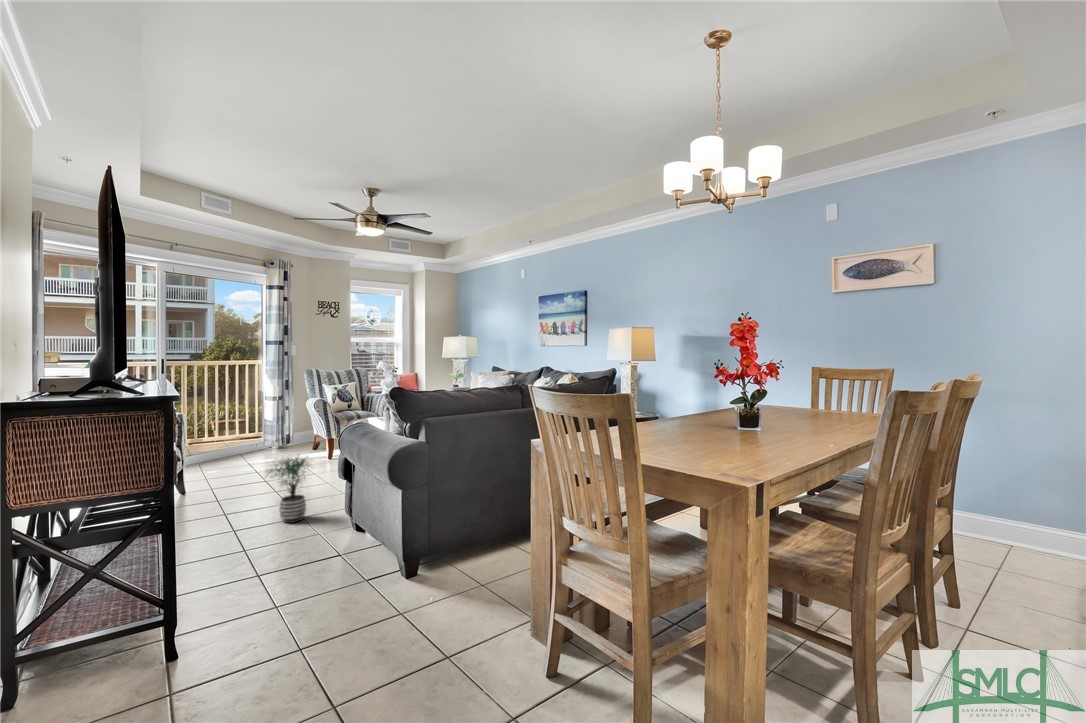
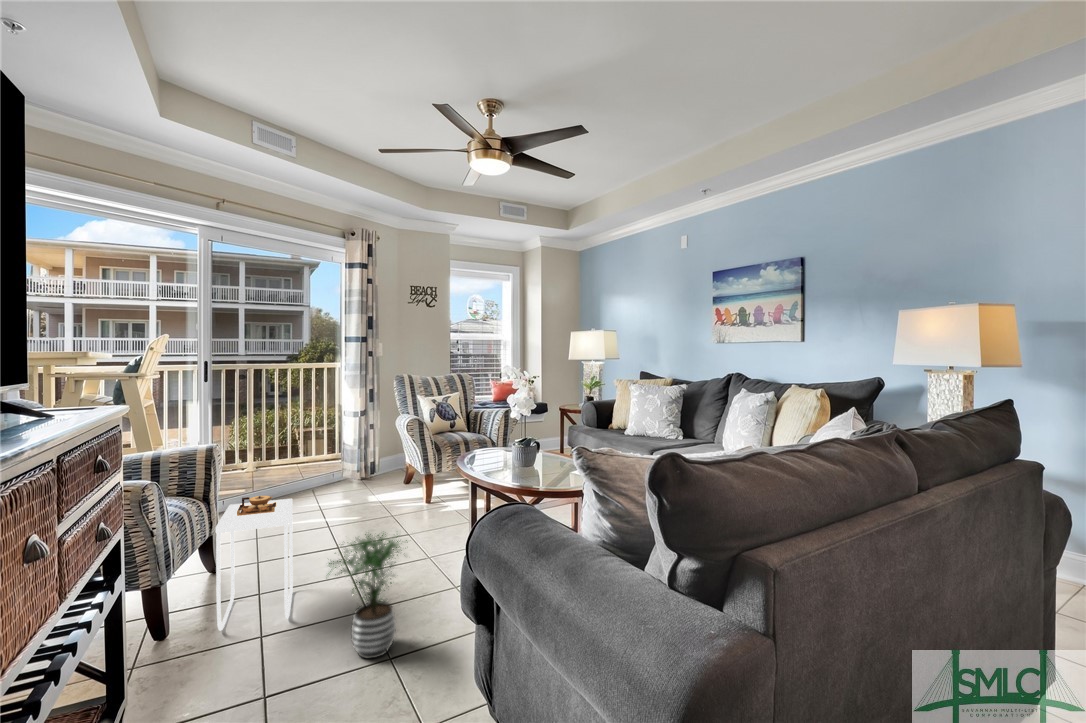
side table: none [192,441,238,519] -> present [216,496,293,631]

